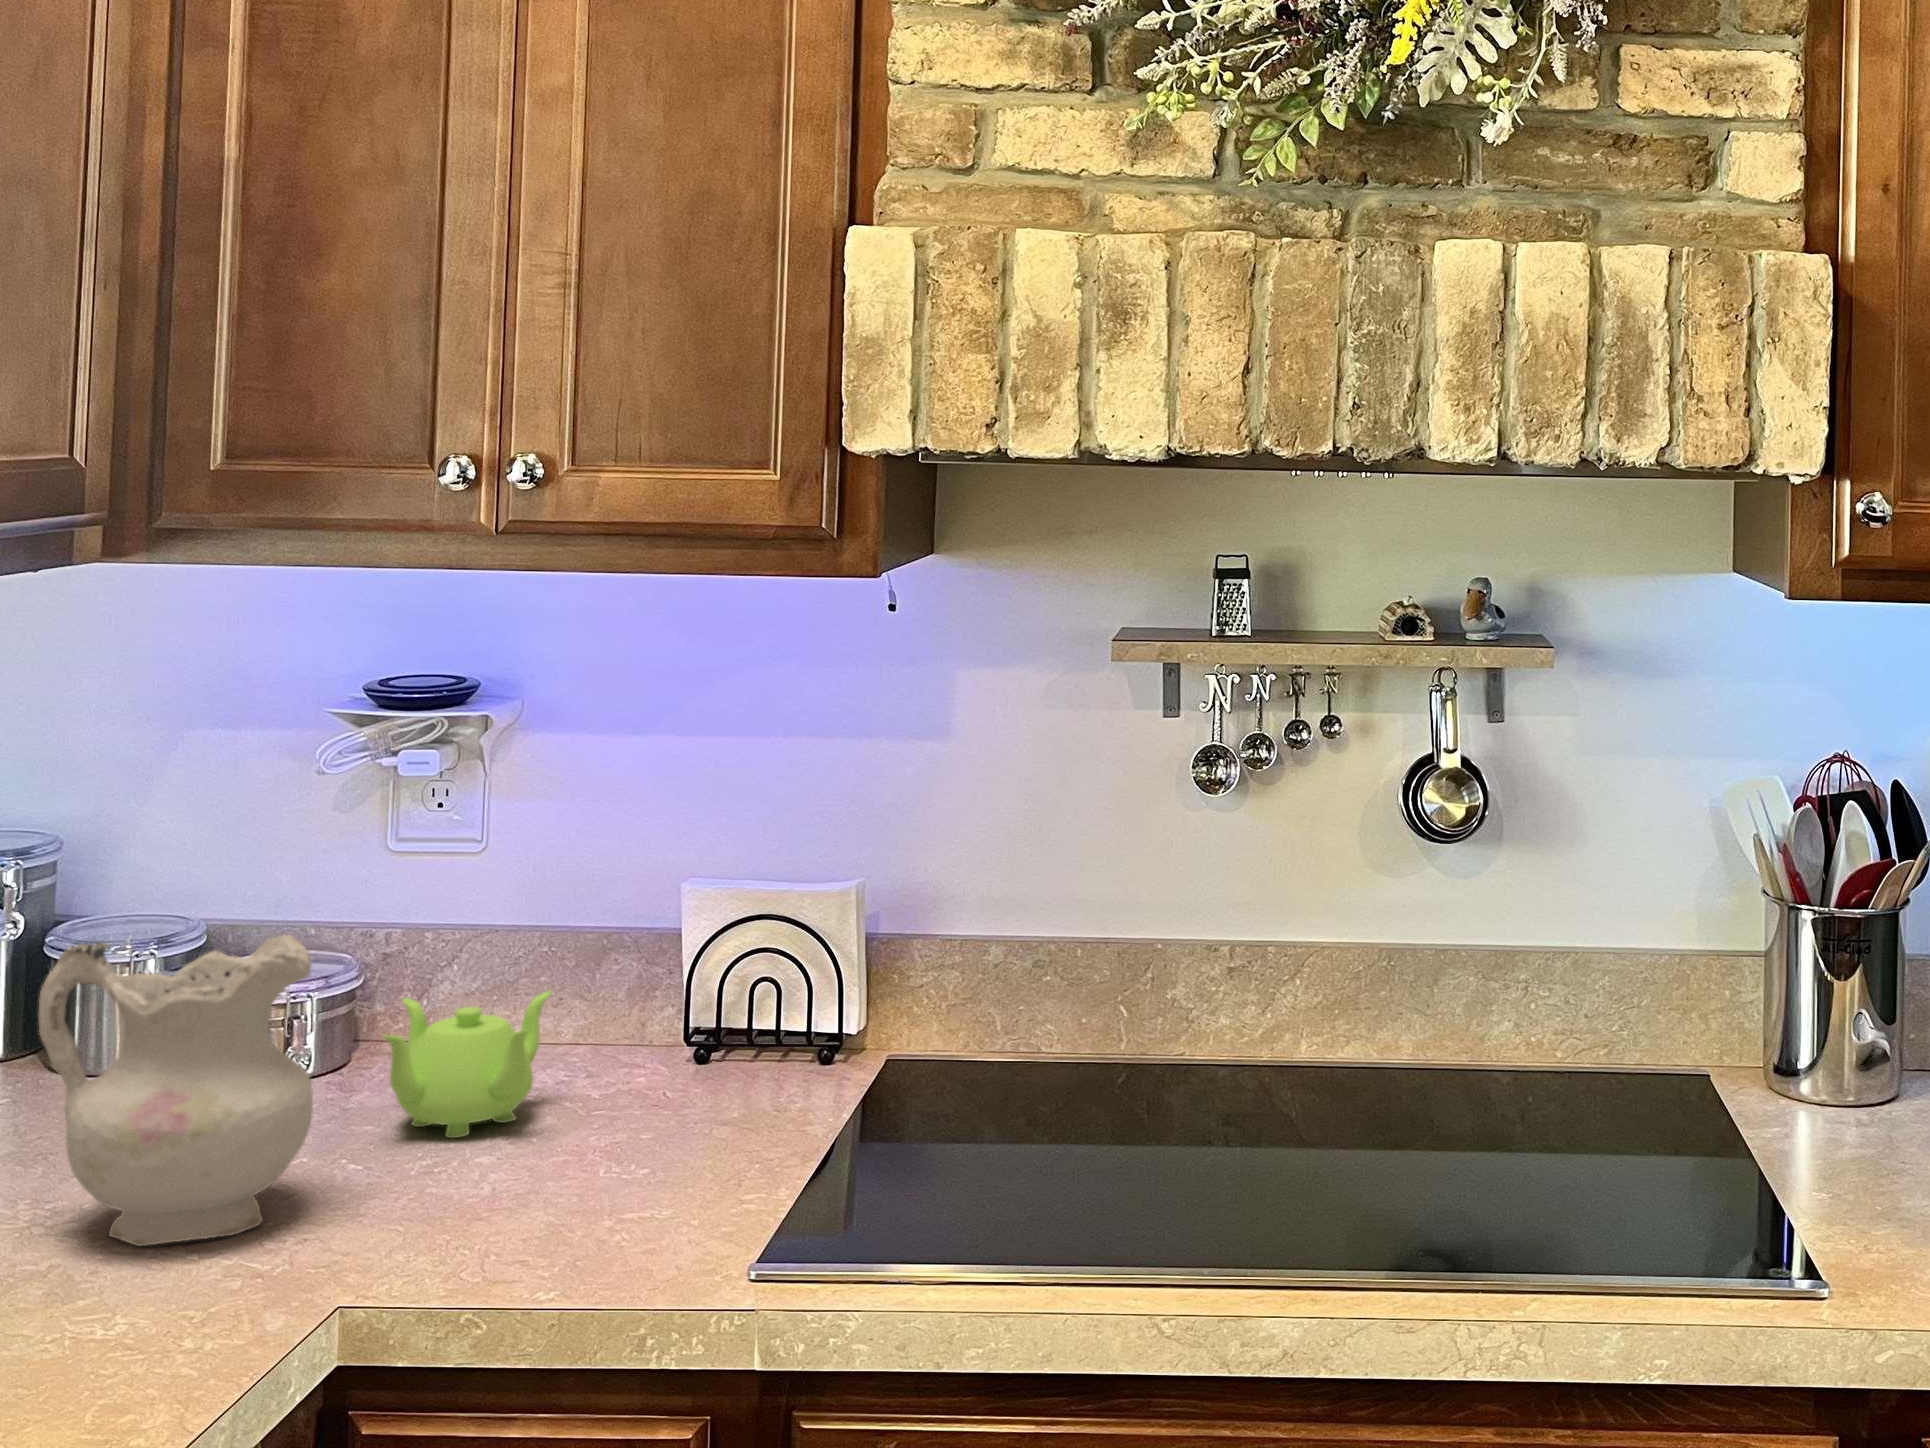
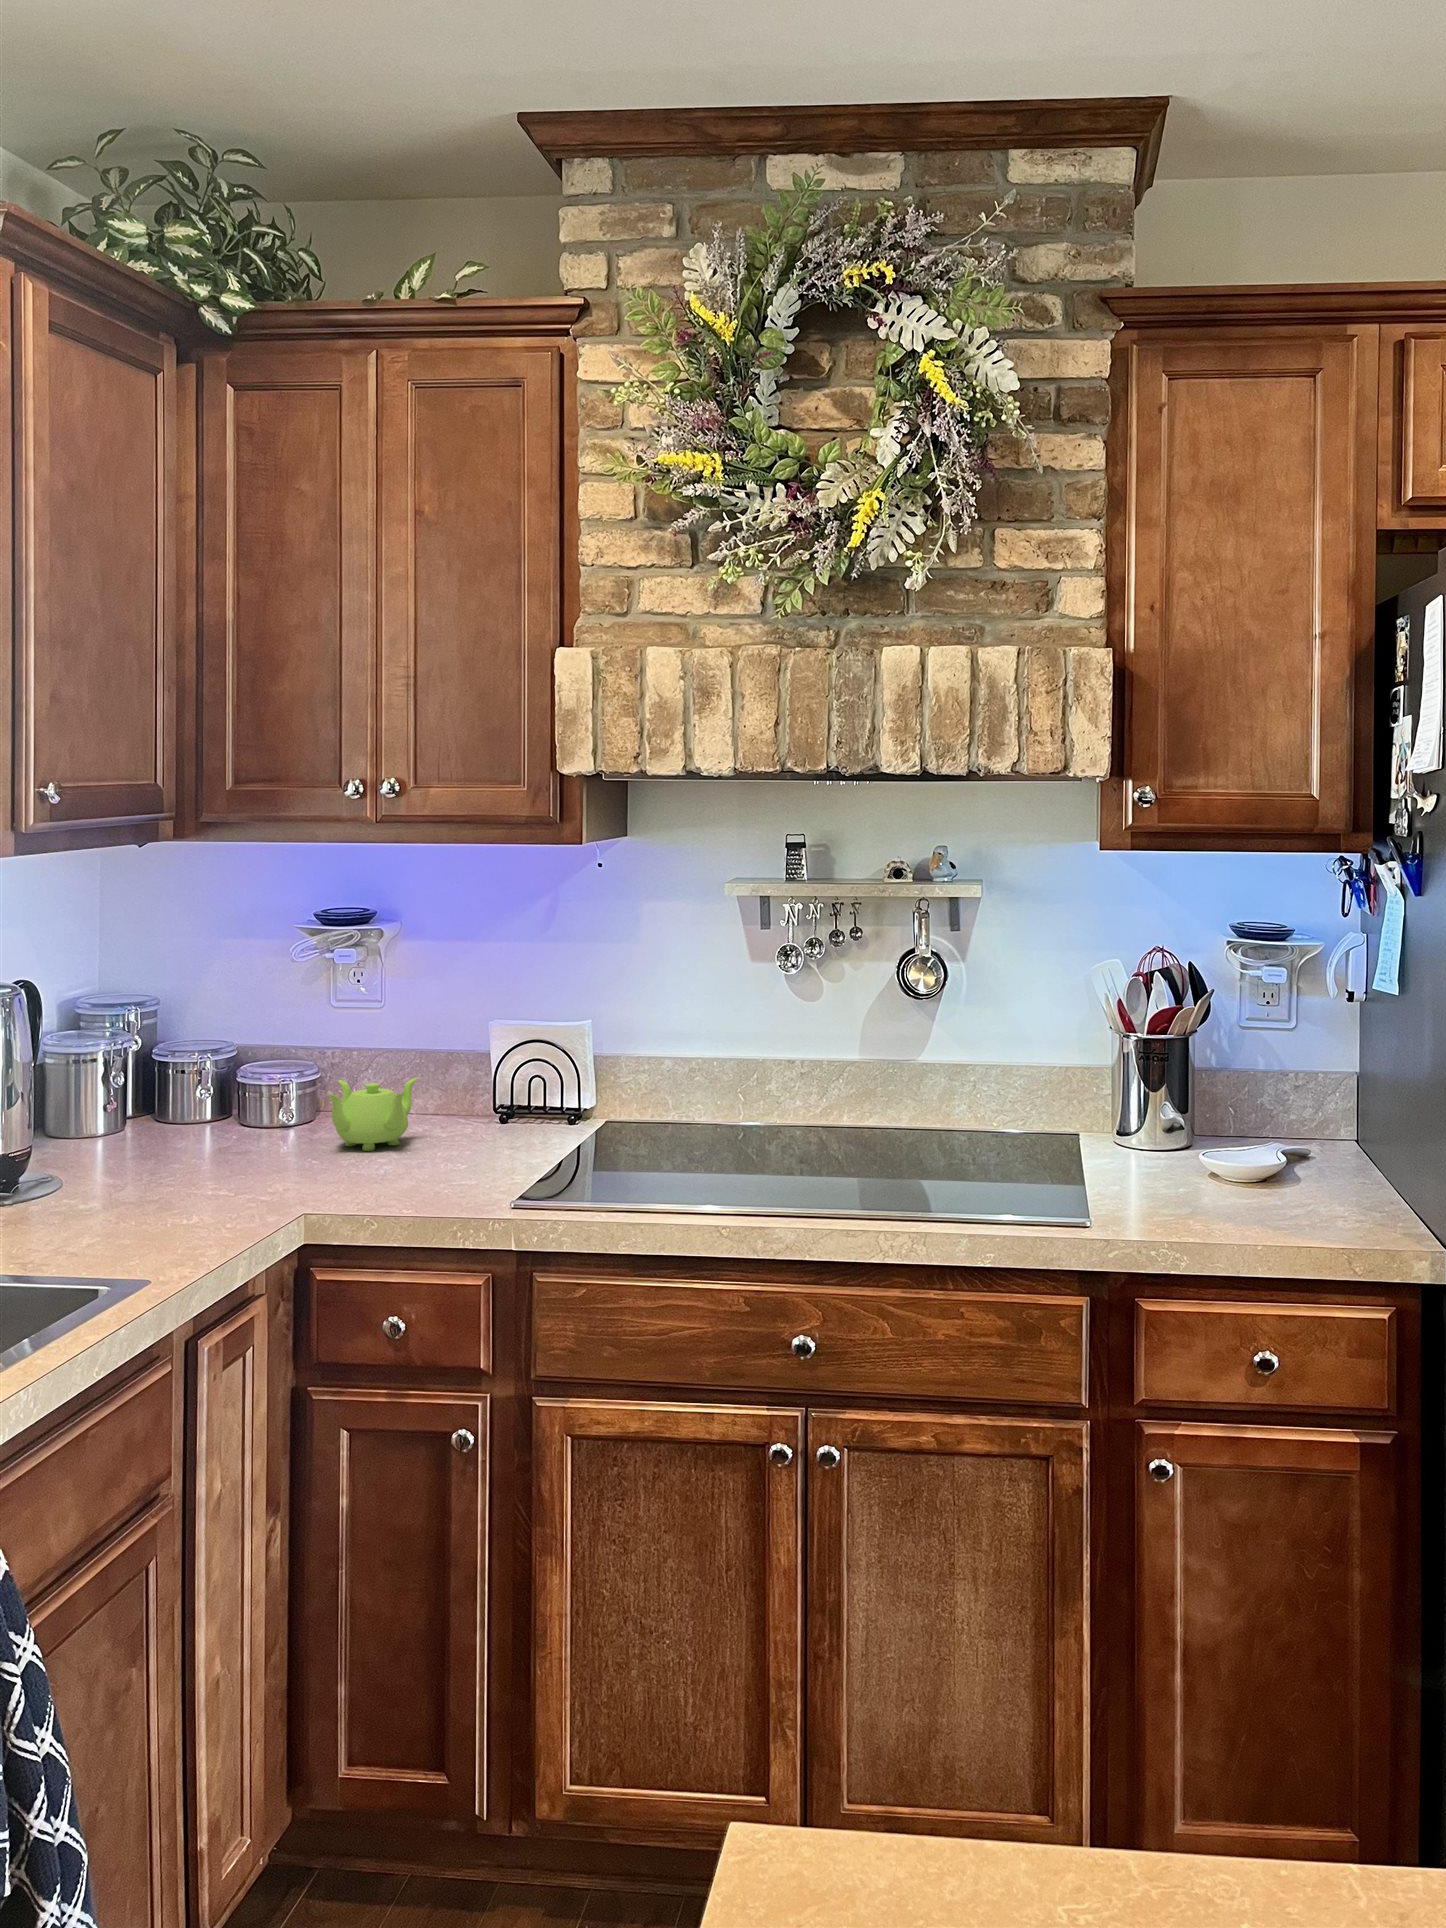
ceramic pitcher: present [39,935,313,1246] -> none [152,1033,291,1187]

